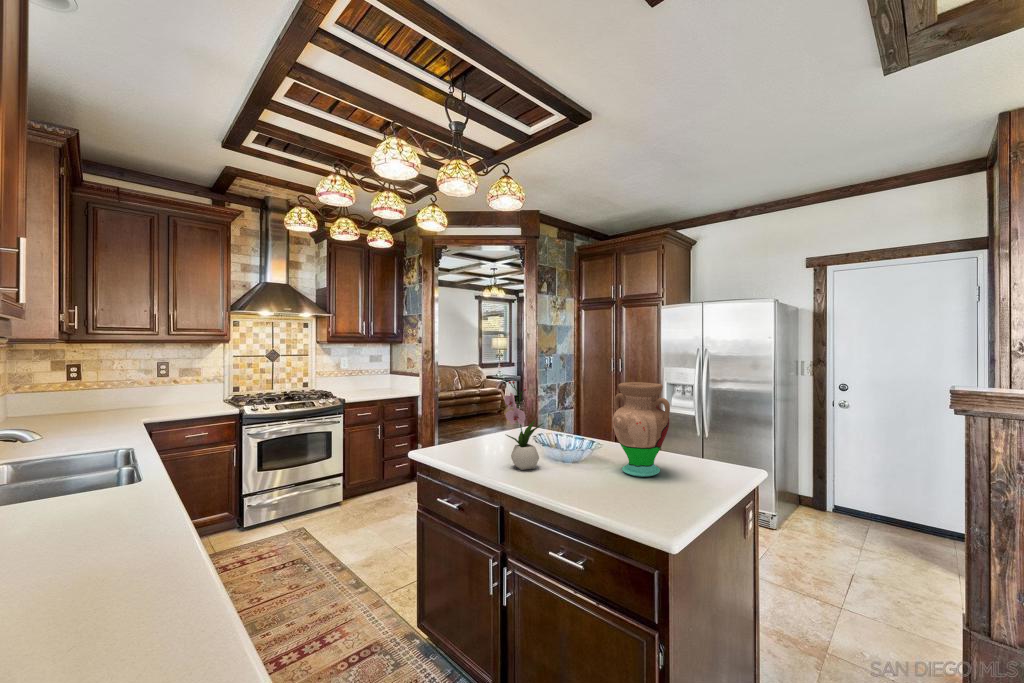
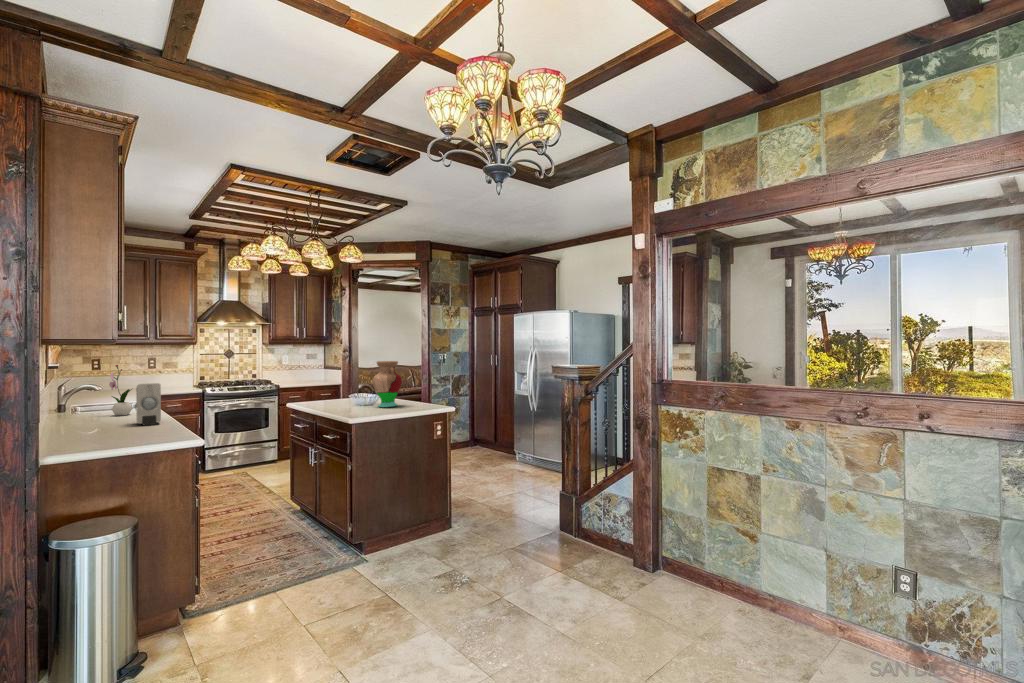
flower arrangement: present [504,381,542,470] -> present [109,365,132,416]
soap dispenser: none [92,473,179,640] -> present [136,383,161,425]

